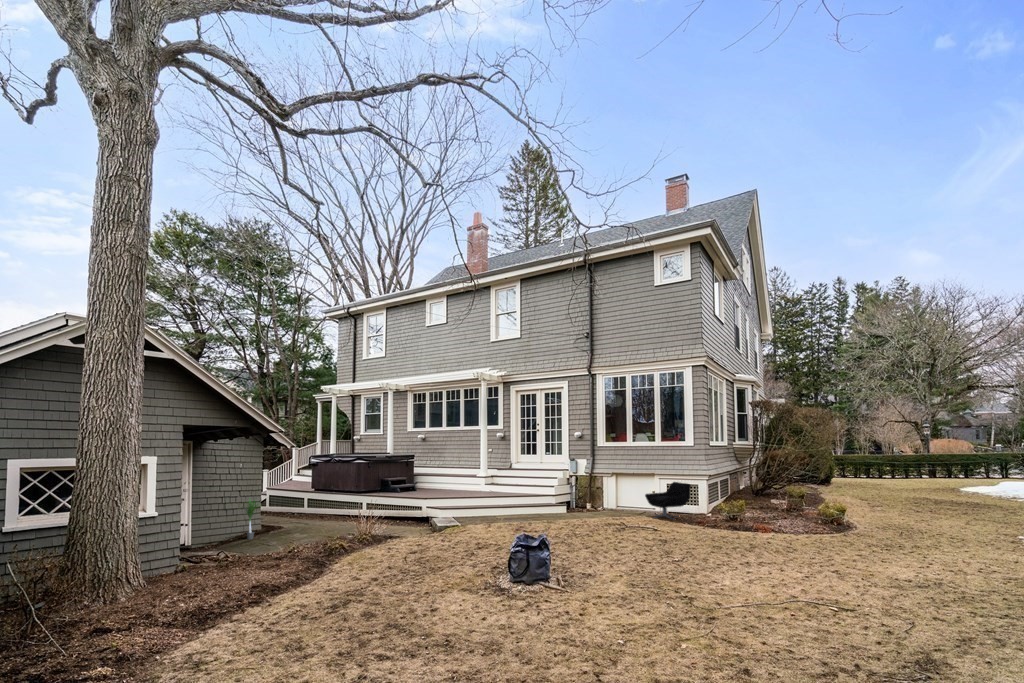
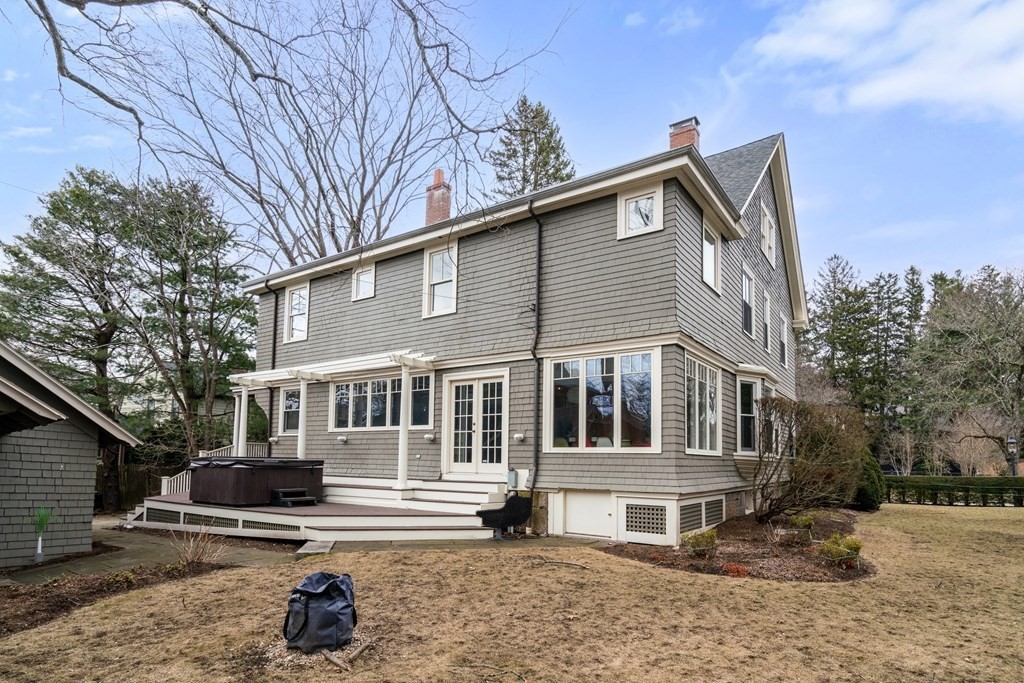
lounge chair: present [645,482,691,518] -> present [475,495,532,543]

